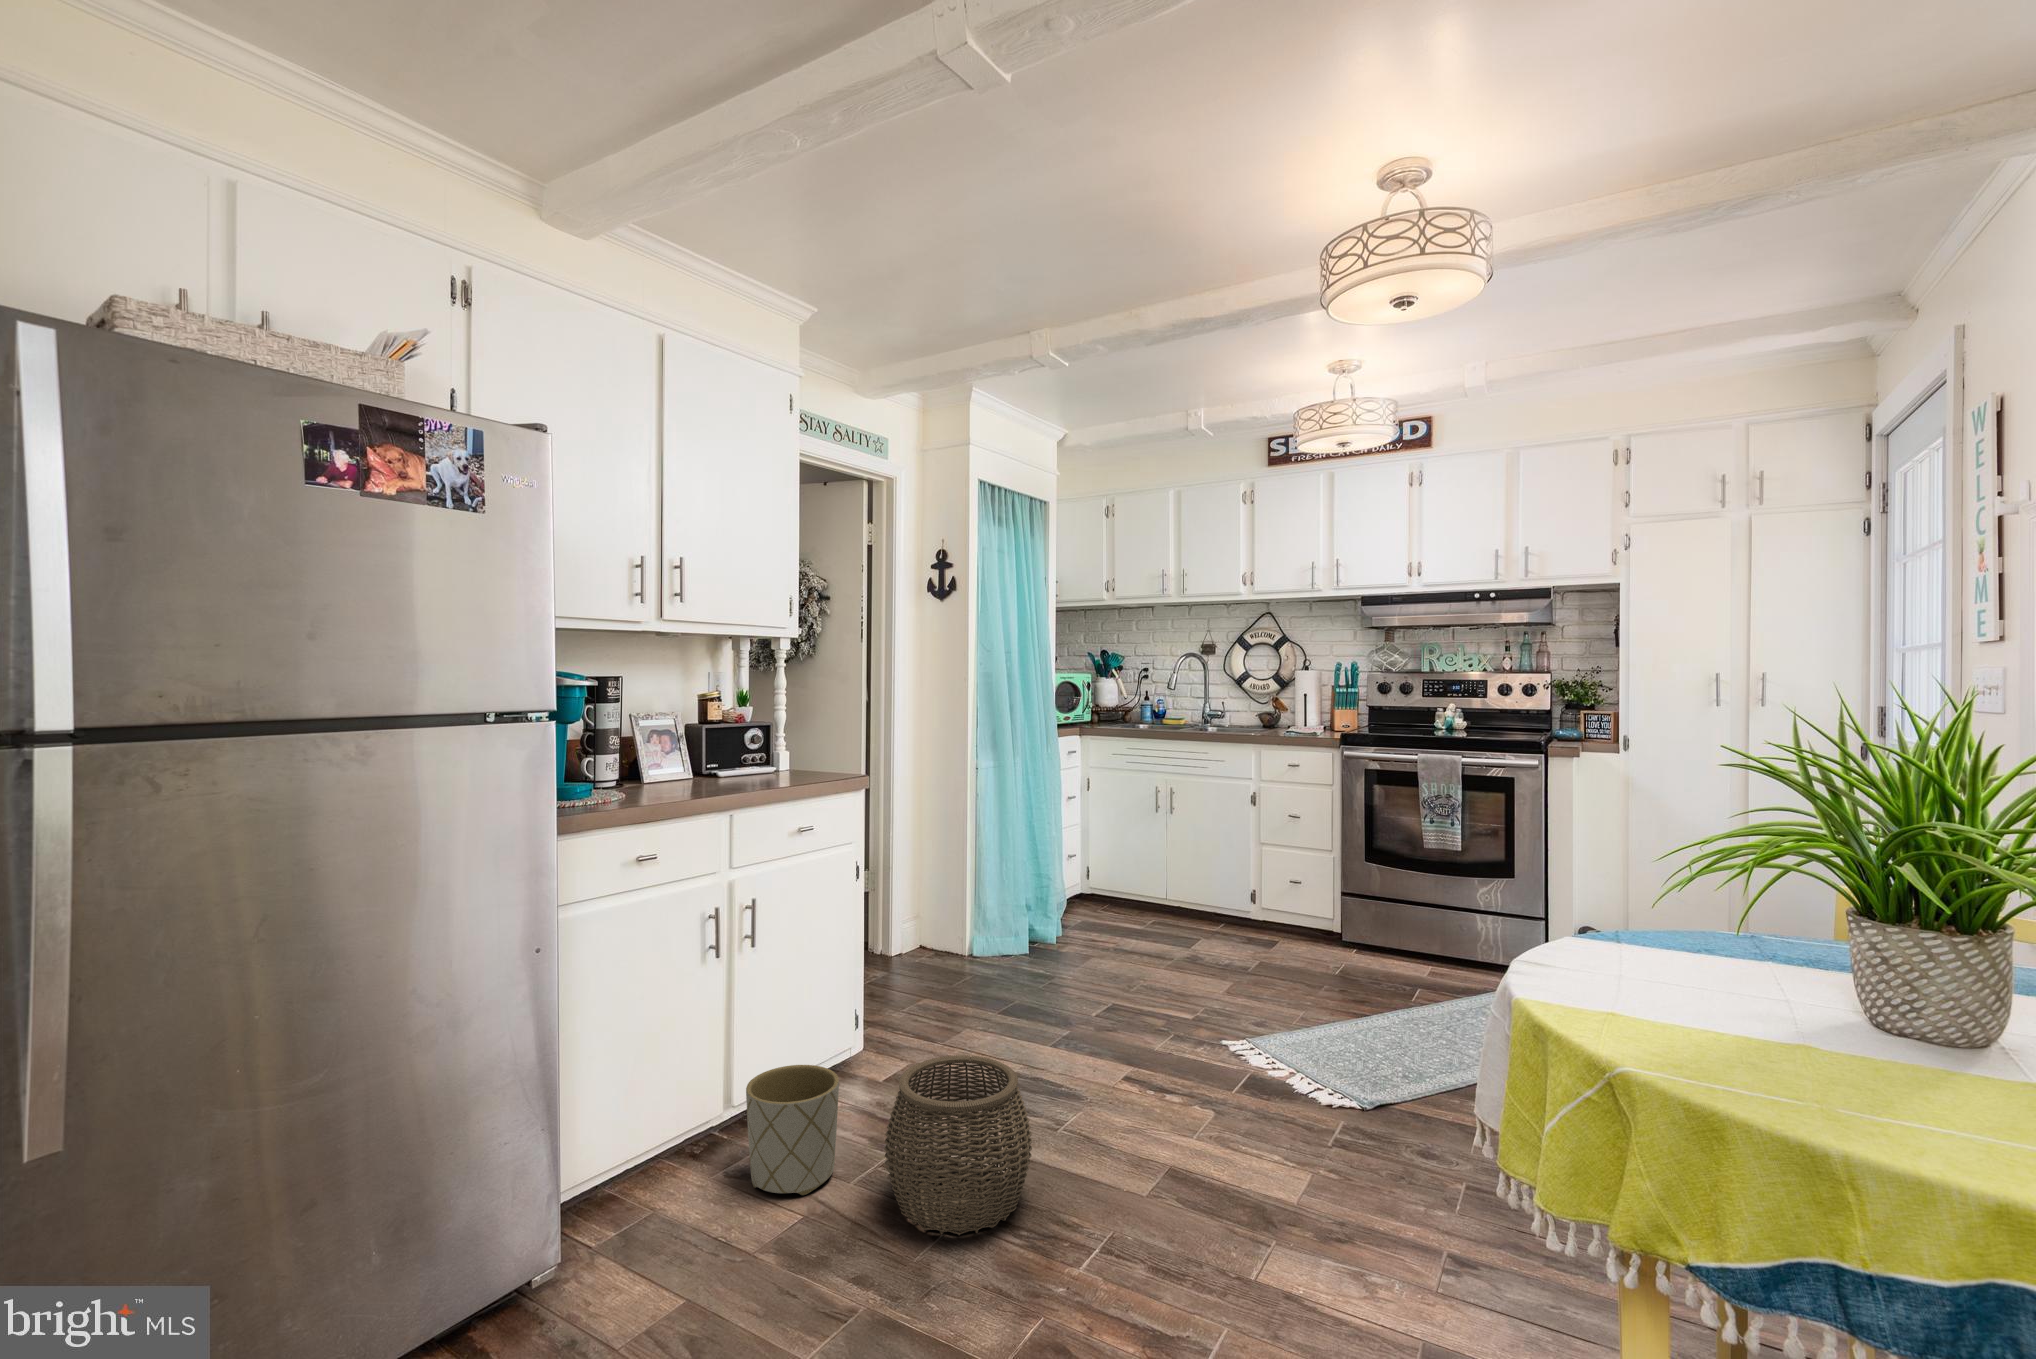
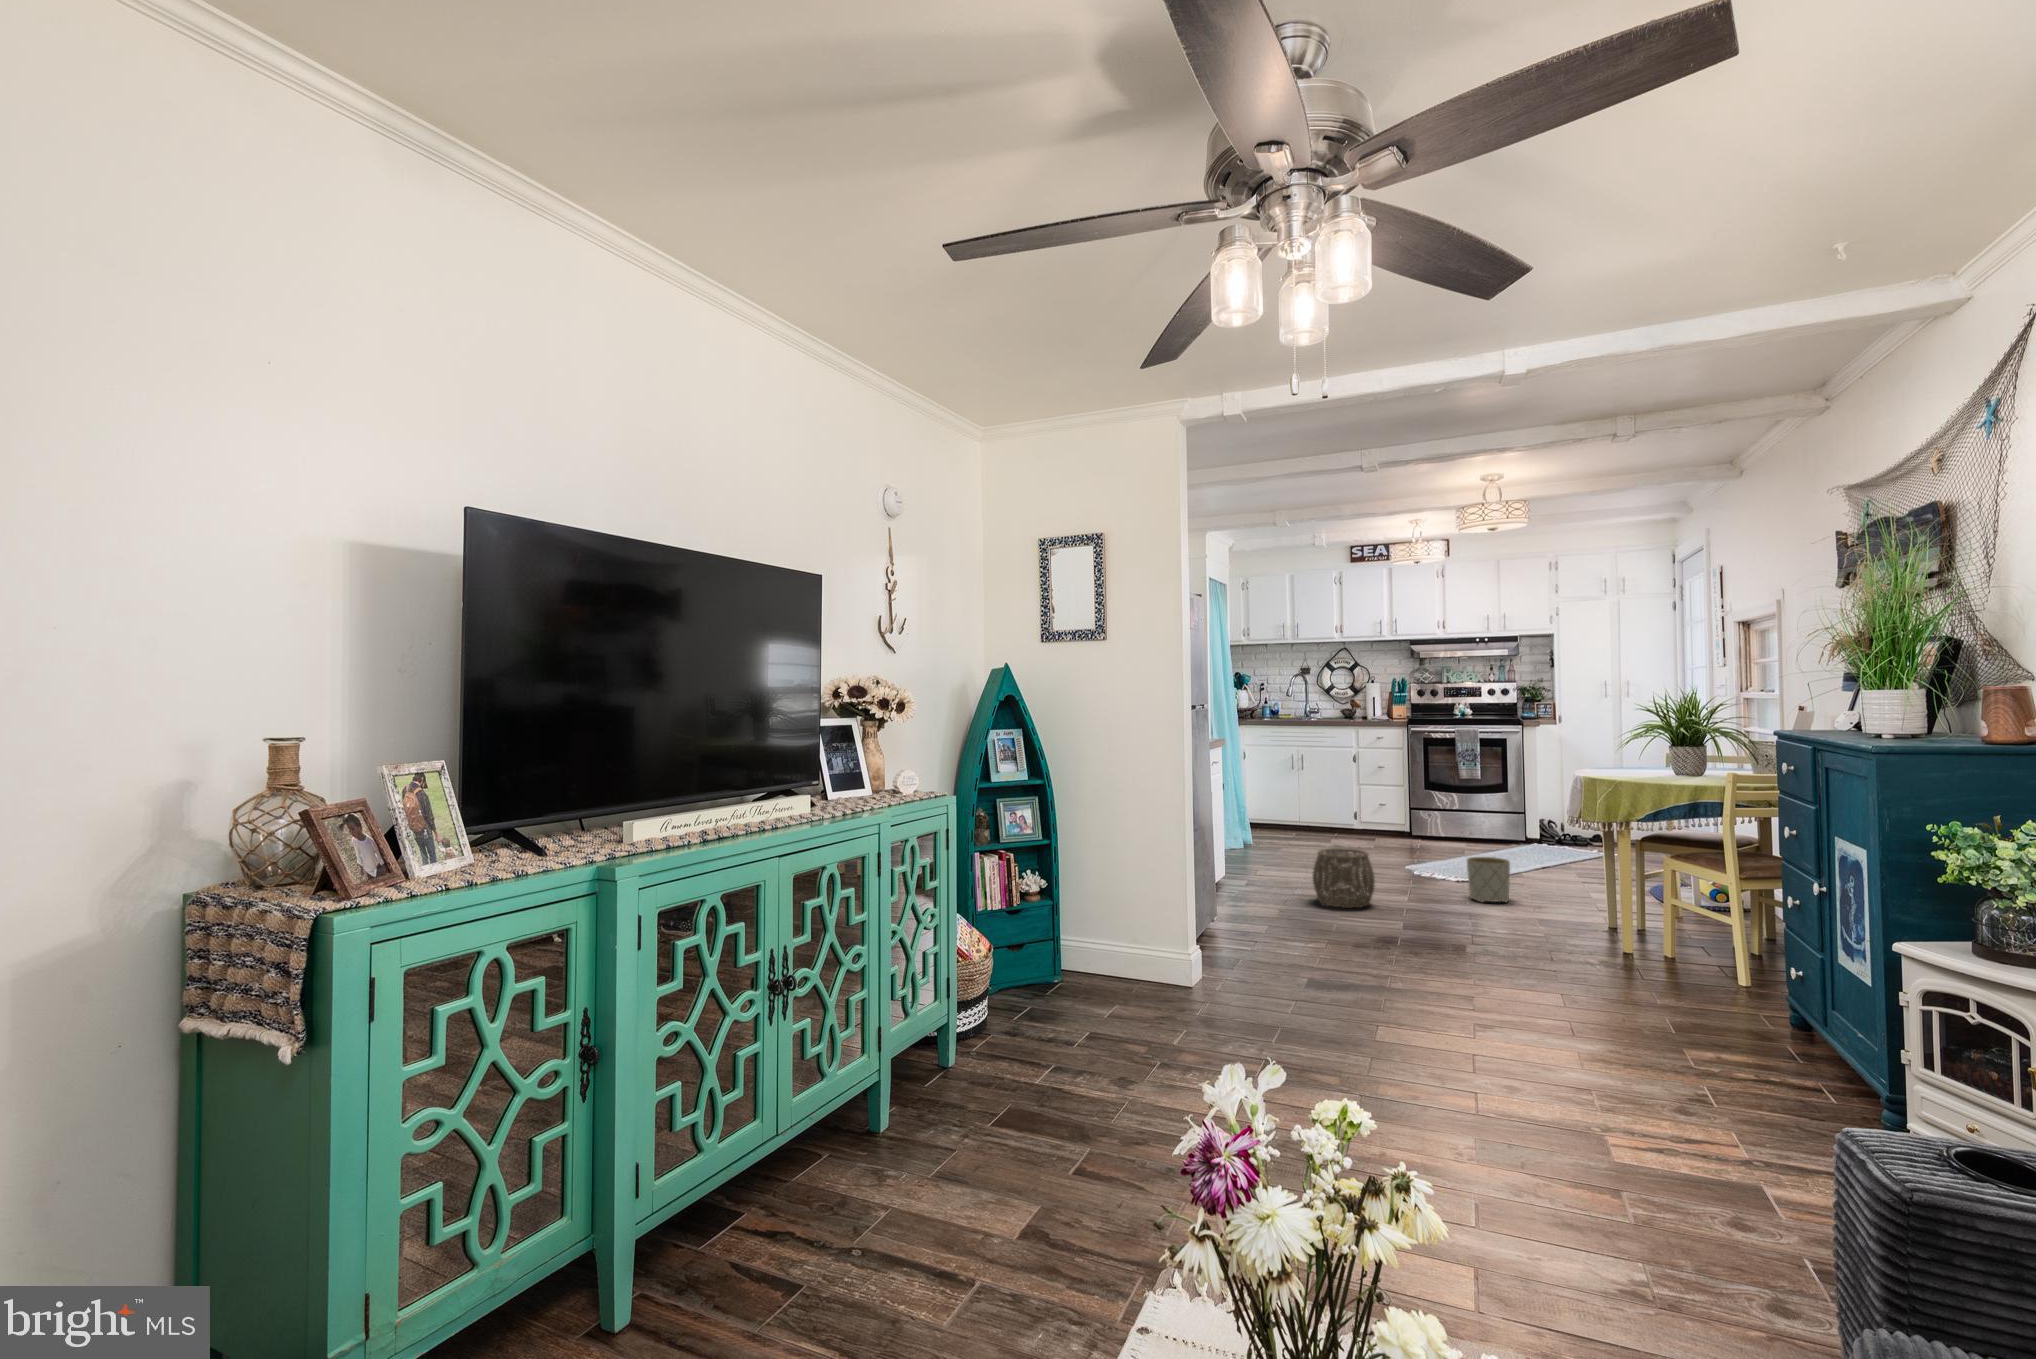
planter: present [746,1065,839,1195] -> present [1467,857,1510,902]

